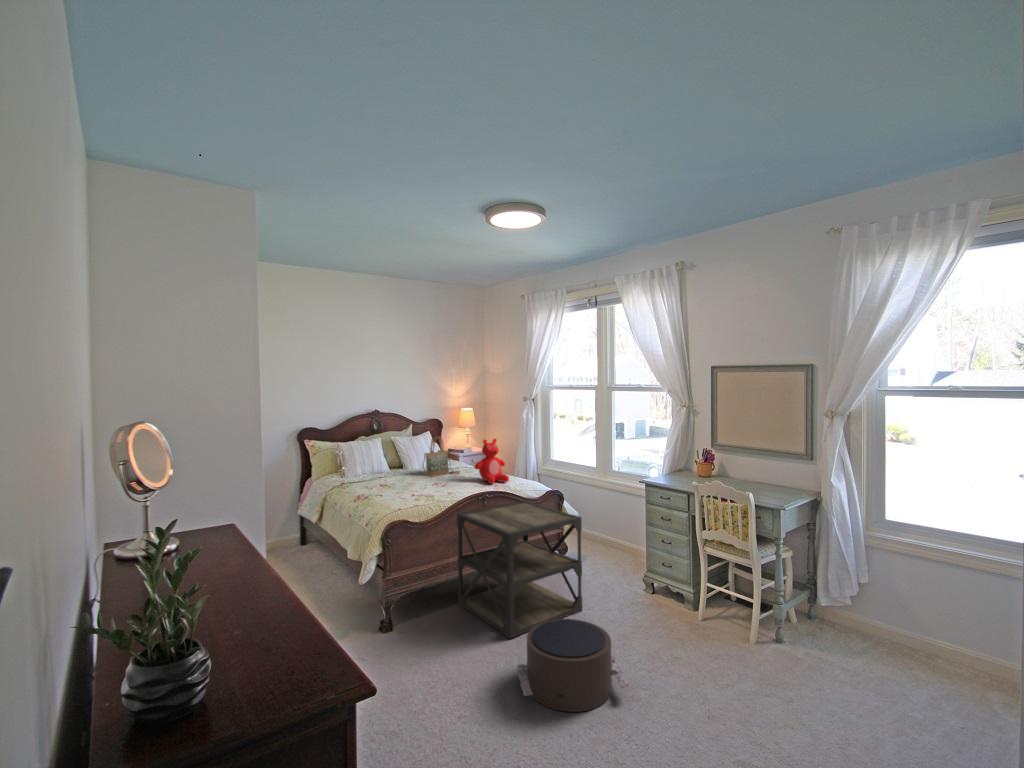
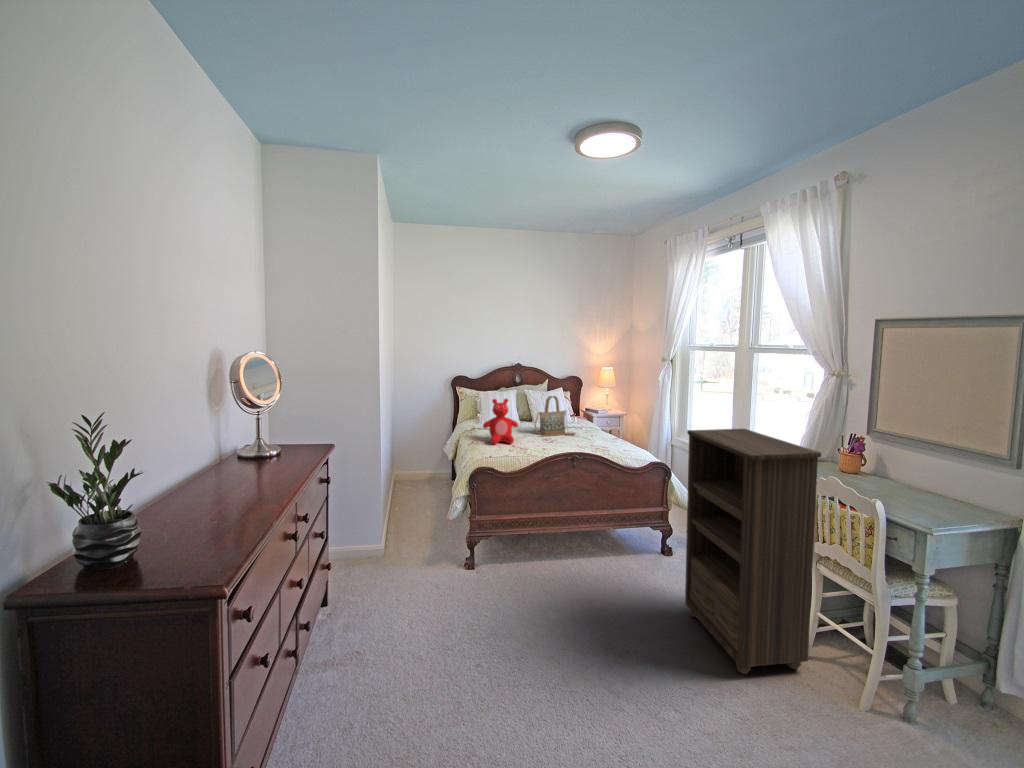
teddy bear: present [475,439,509,484] -> present [483,399,518,444]
bookshelf: none [605,450,712,642] -> present [685,429,821,674]
side table: present [457,501,582,638] -> none [529,473,656,618]
pouf: present [517,619,630,712] -> none [513,611,641,724]

